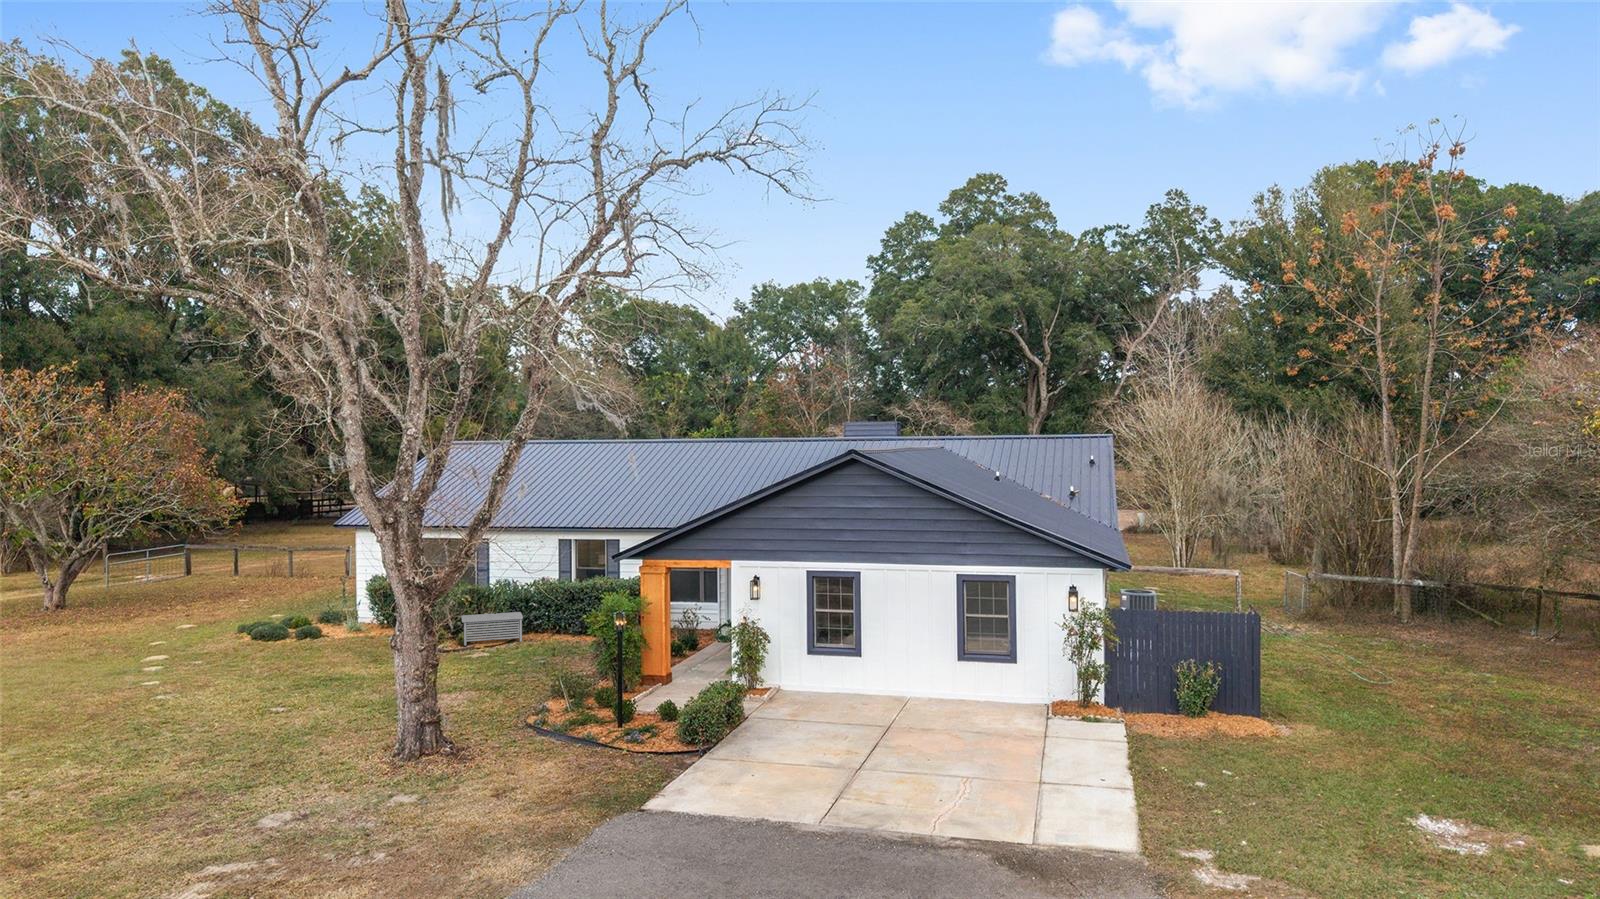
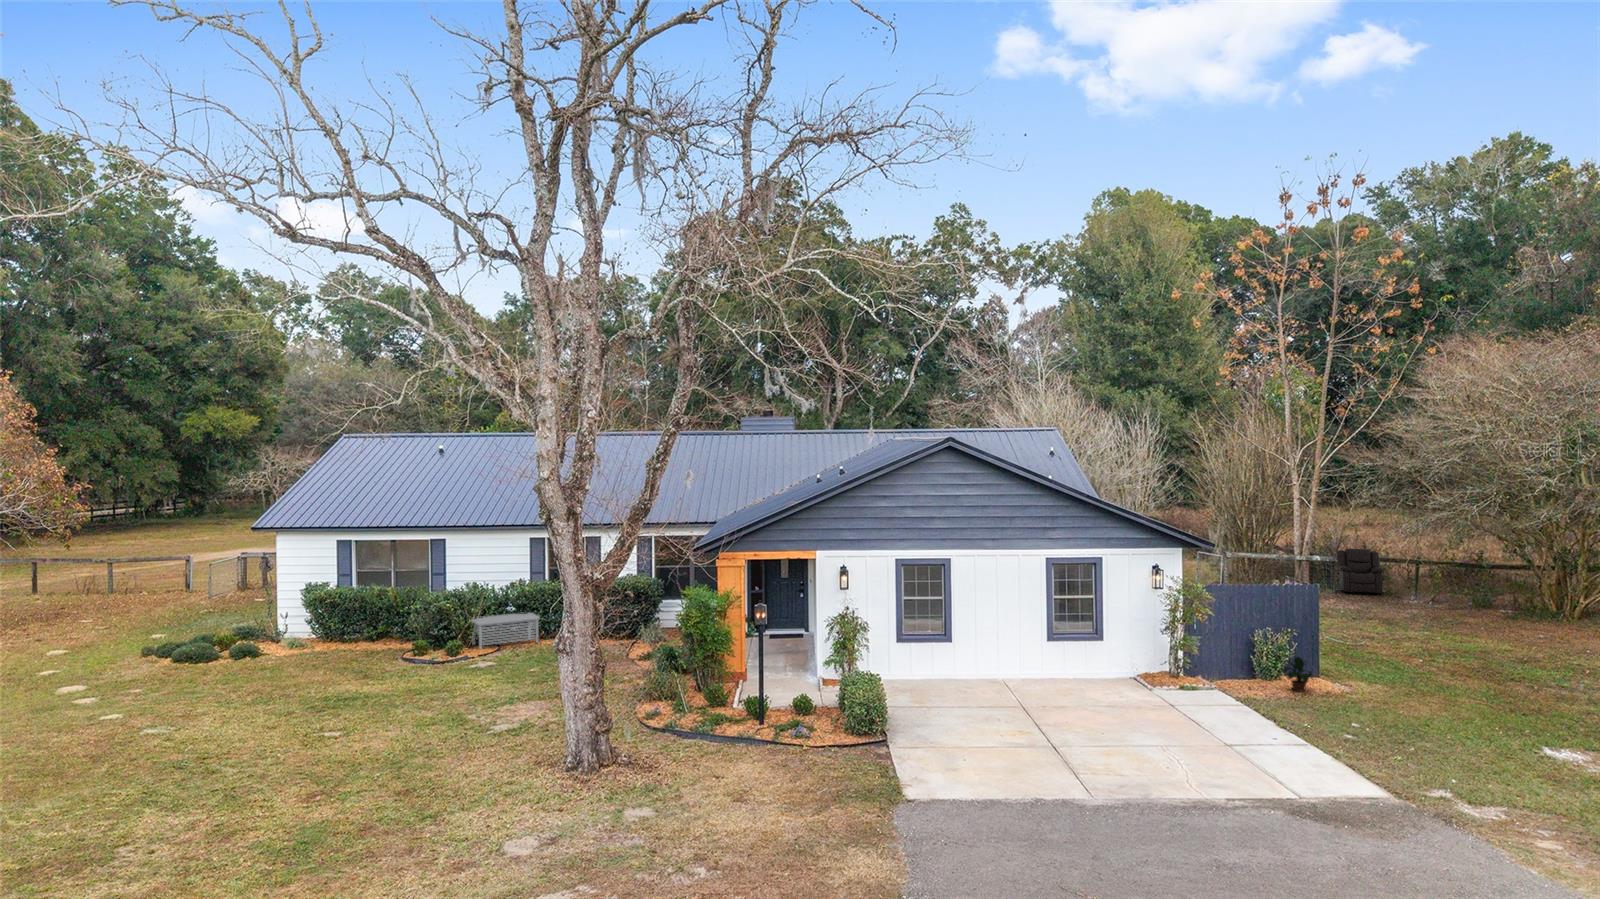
chair: none [1444,573,1498,628] -> present [1337,549,1384,595]
potted plant: none [1202,691,1241,731] -> present [1281,657,1313,692]

